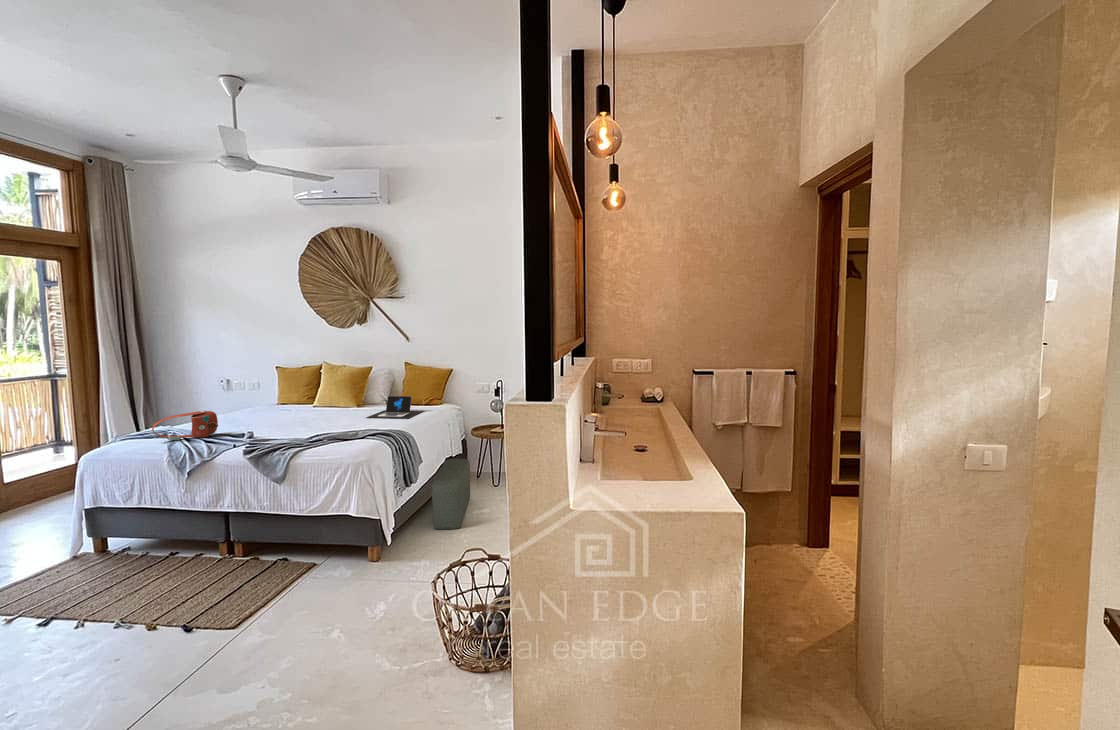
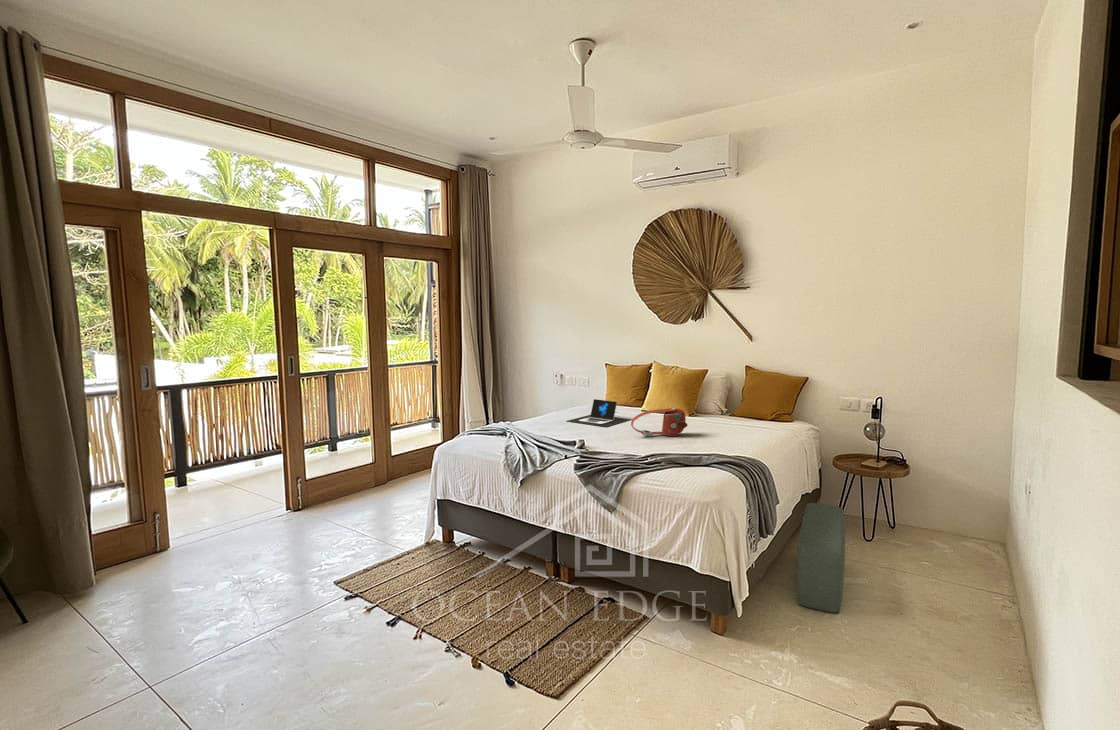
laptop: present [367,396,423,419] -> present [568,399,631,427]
handbag: present [152,411,218,440] -> present [631,408,688,436]

